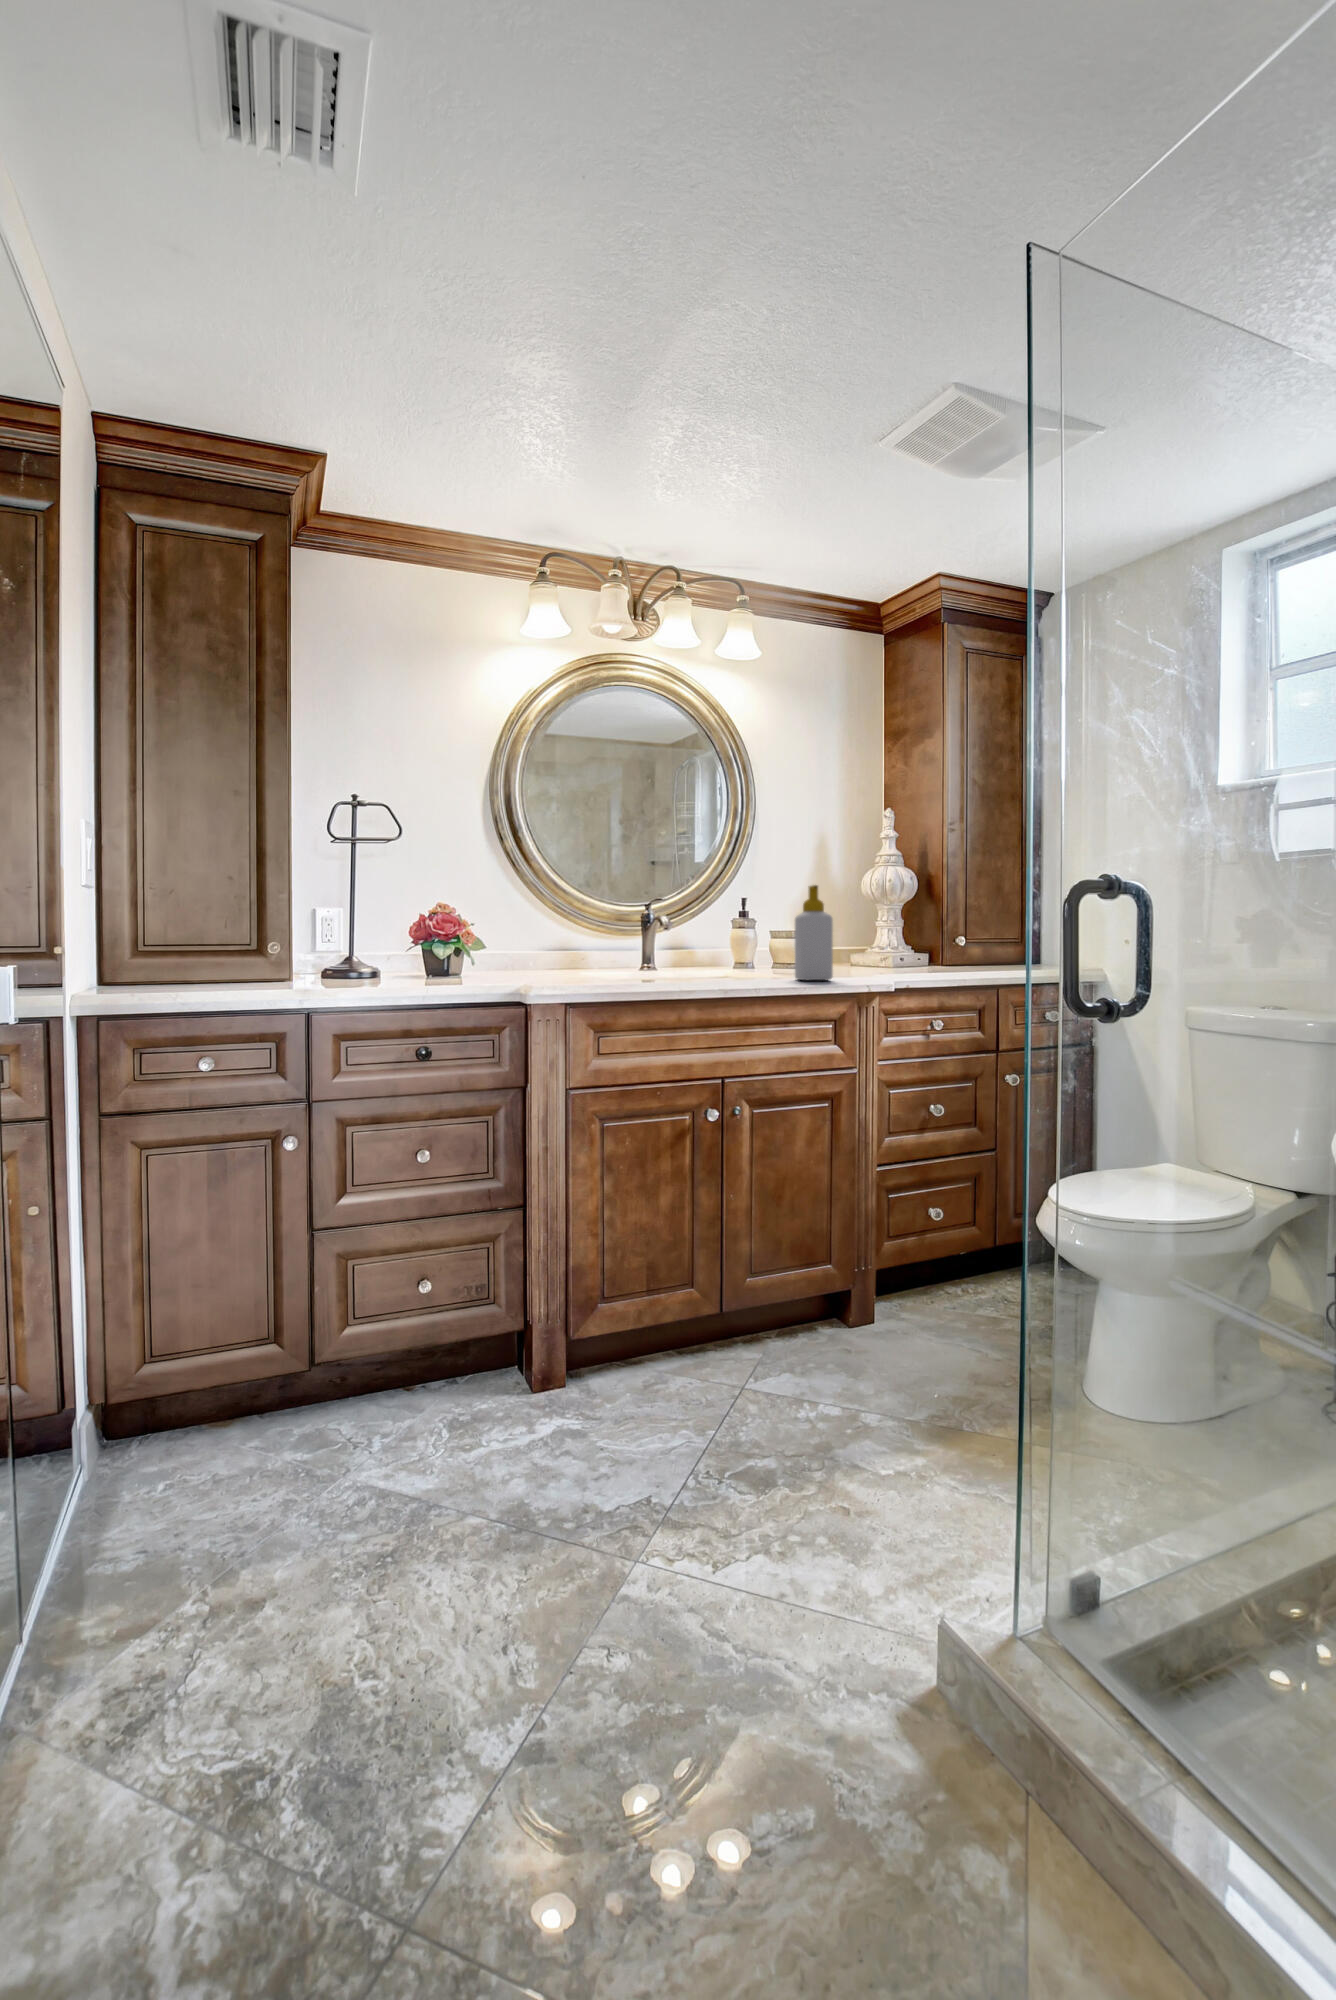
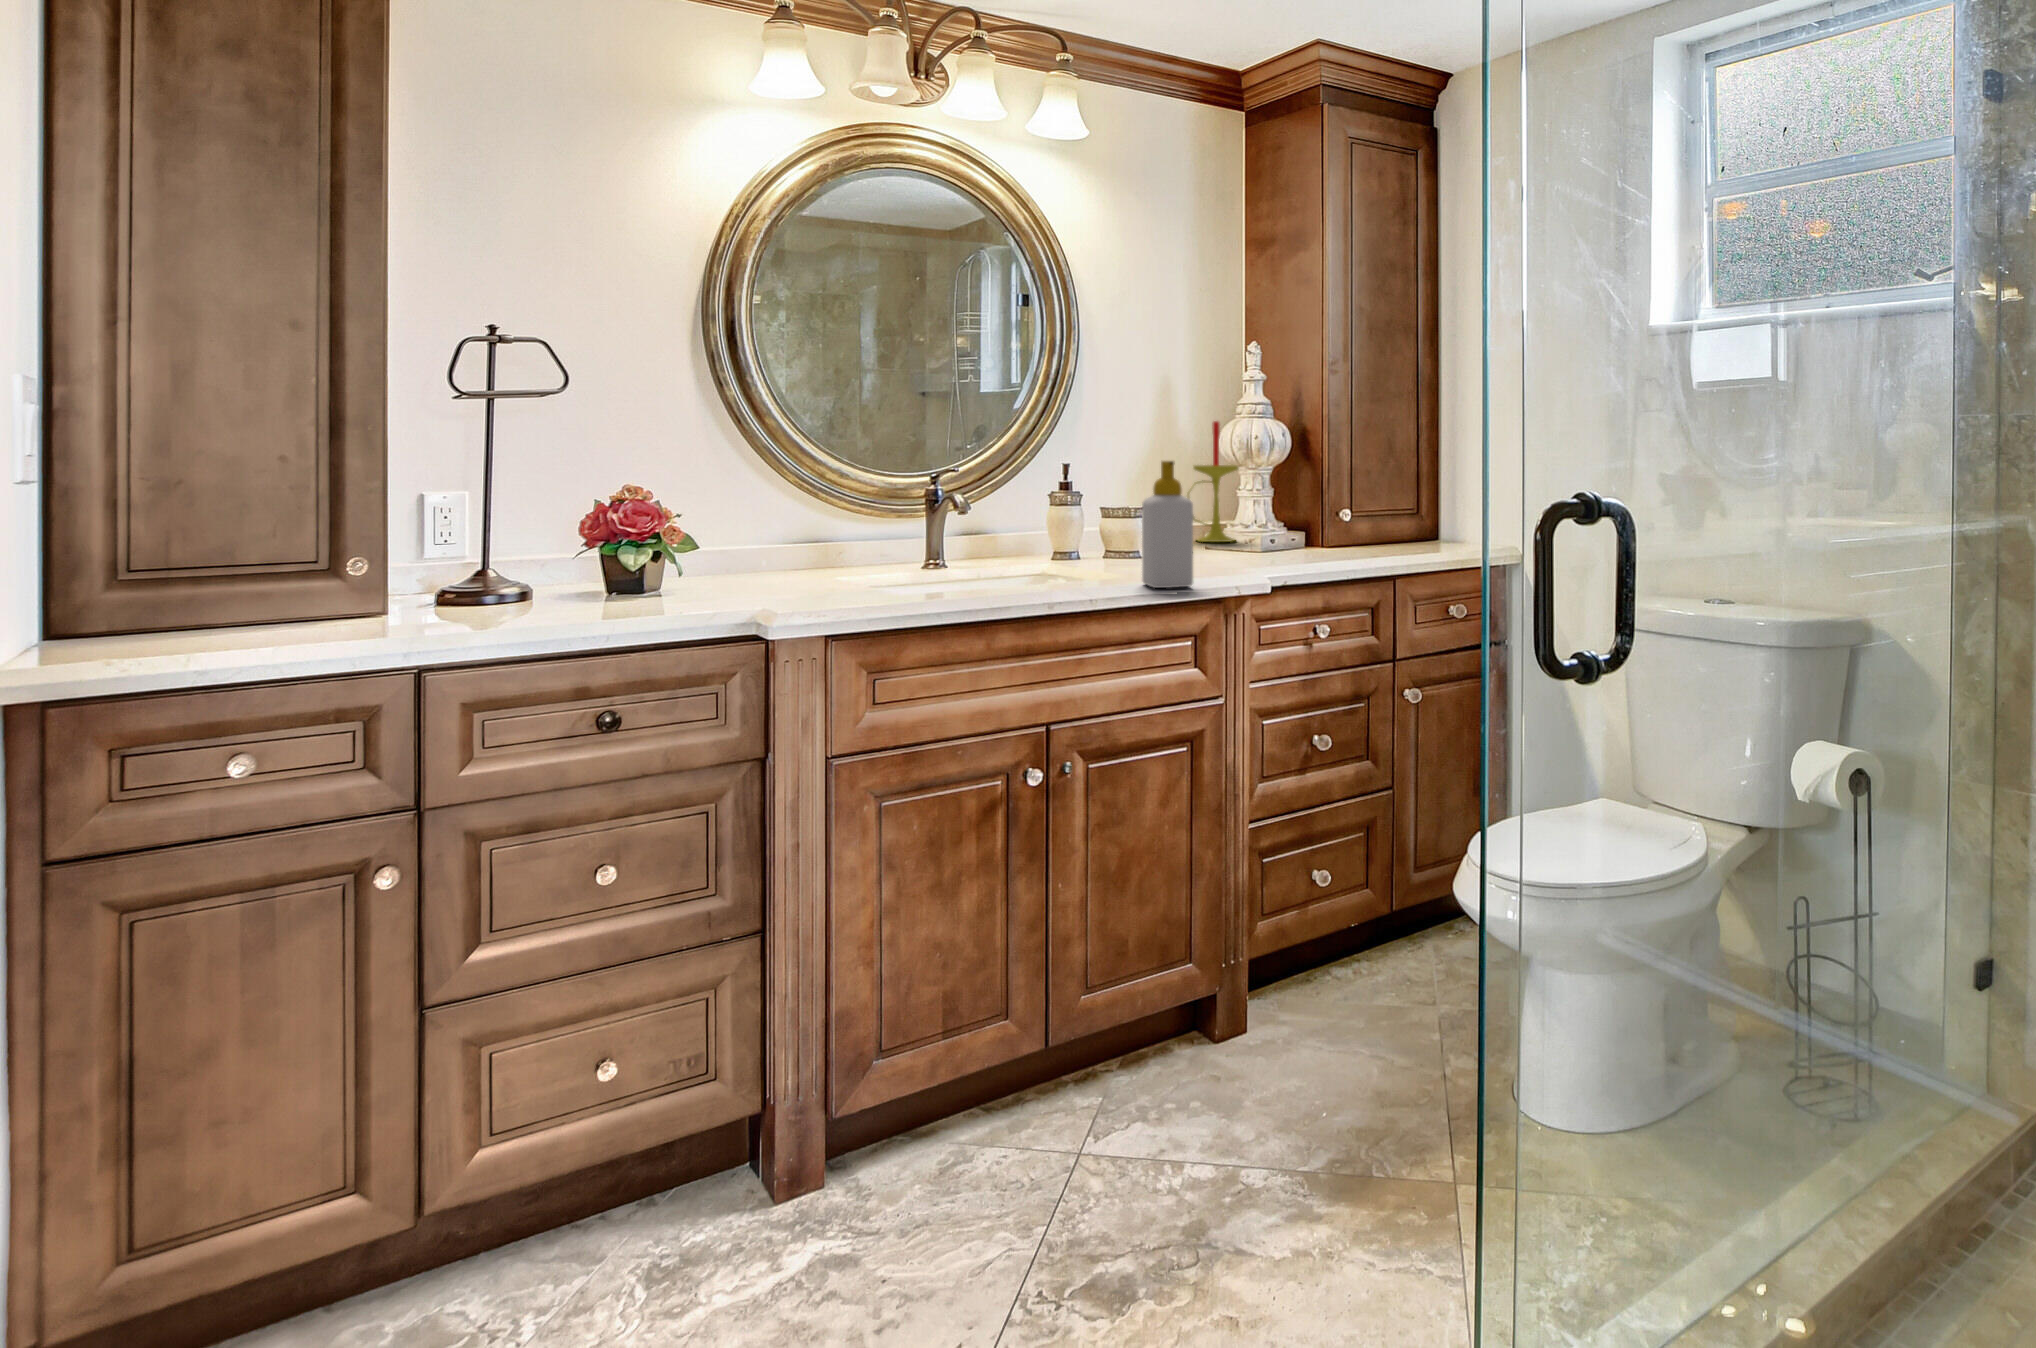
candle: none [837,869,878,963] -> present [1188,421,1238,542]

